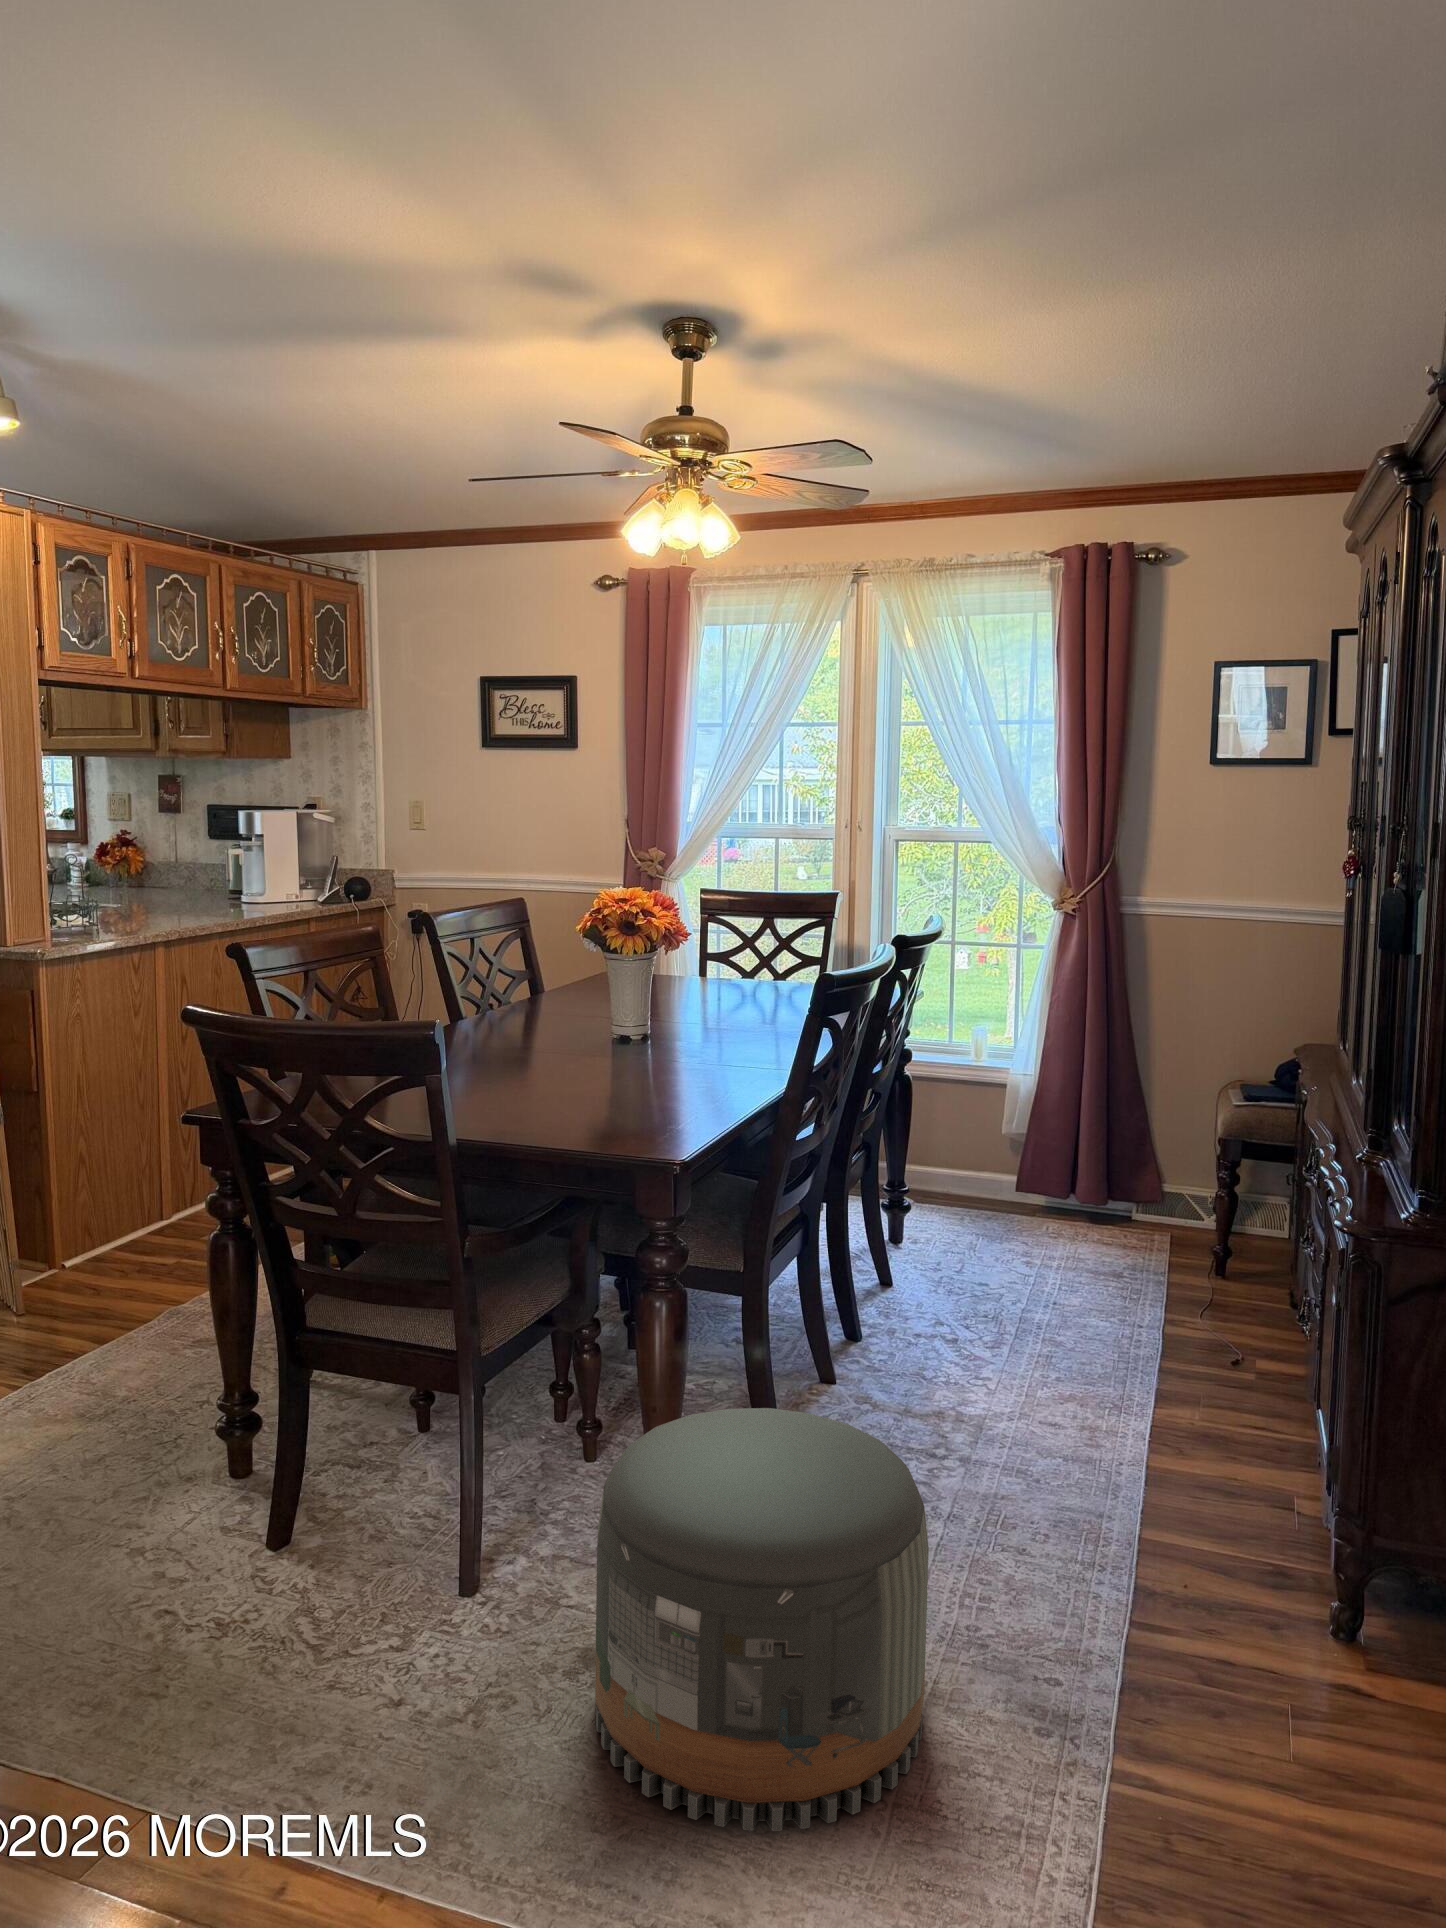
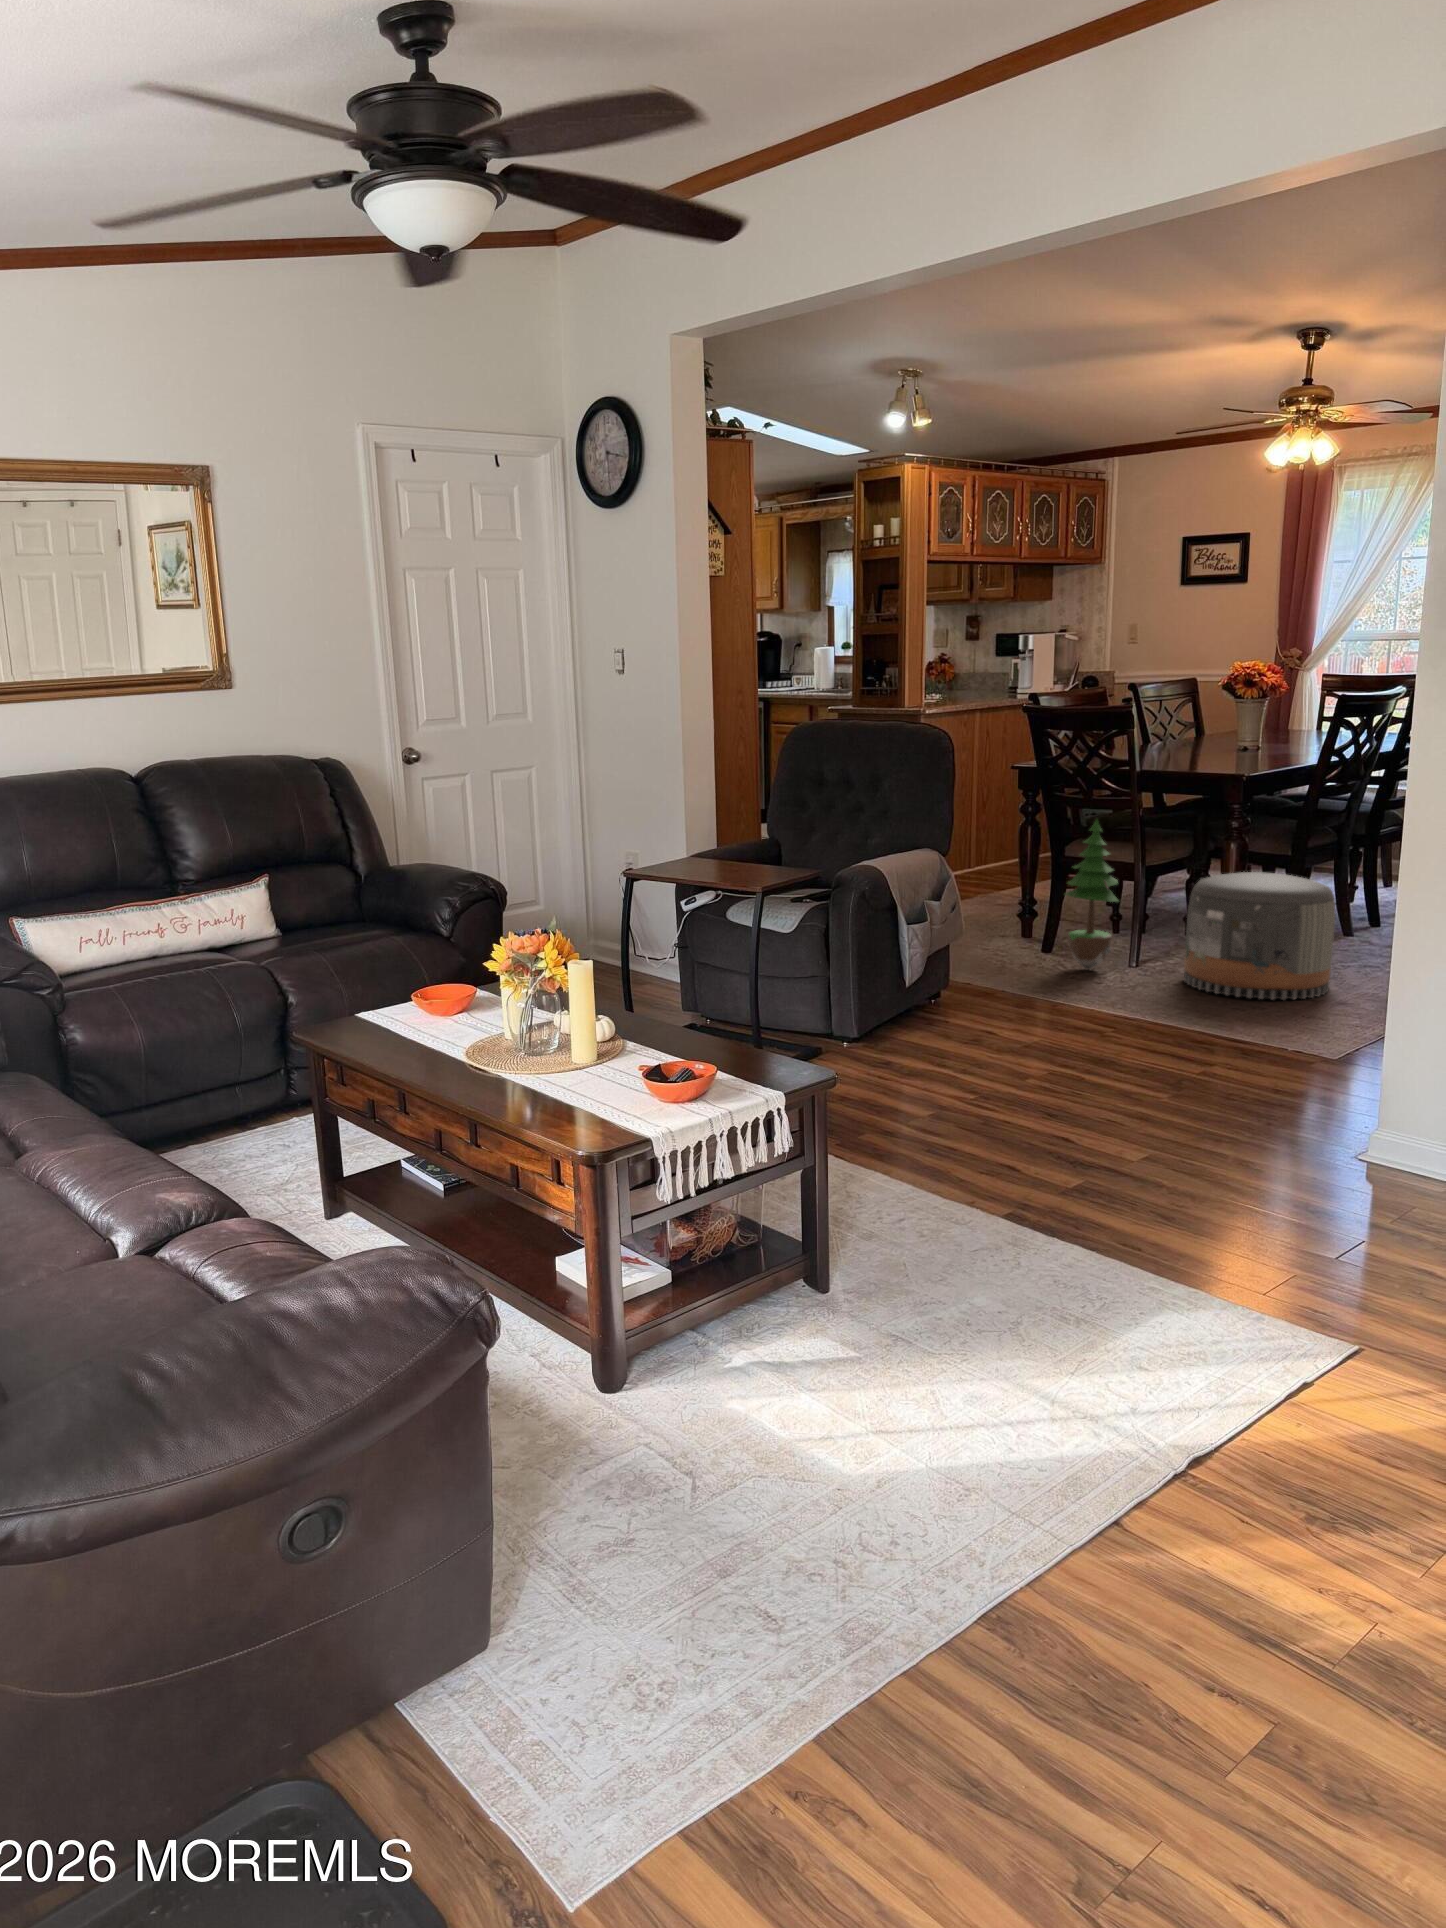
potted tree: none [280,1328,428,1710] -> present [1065,819,1118,969]

